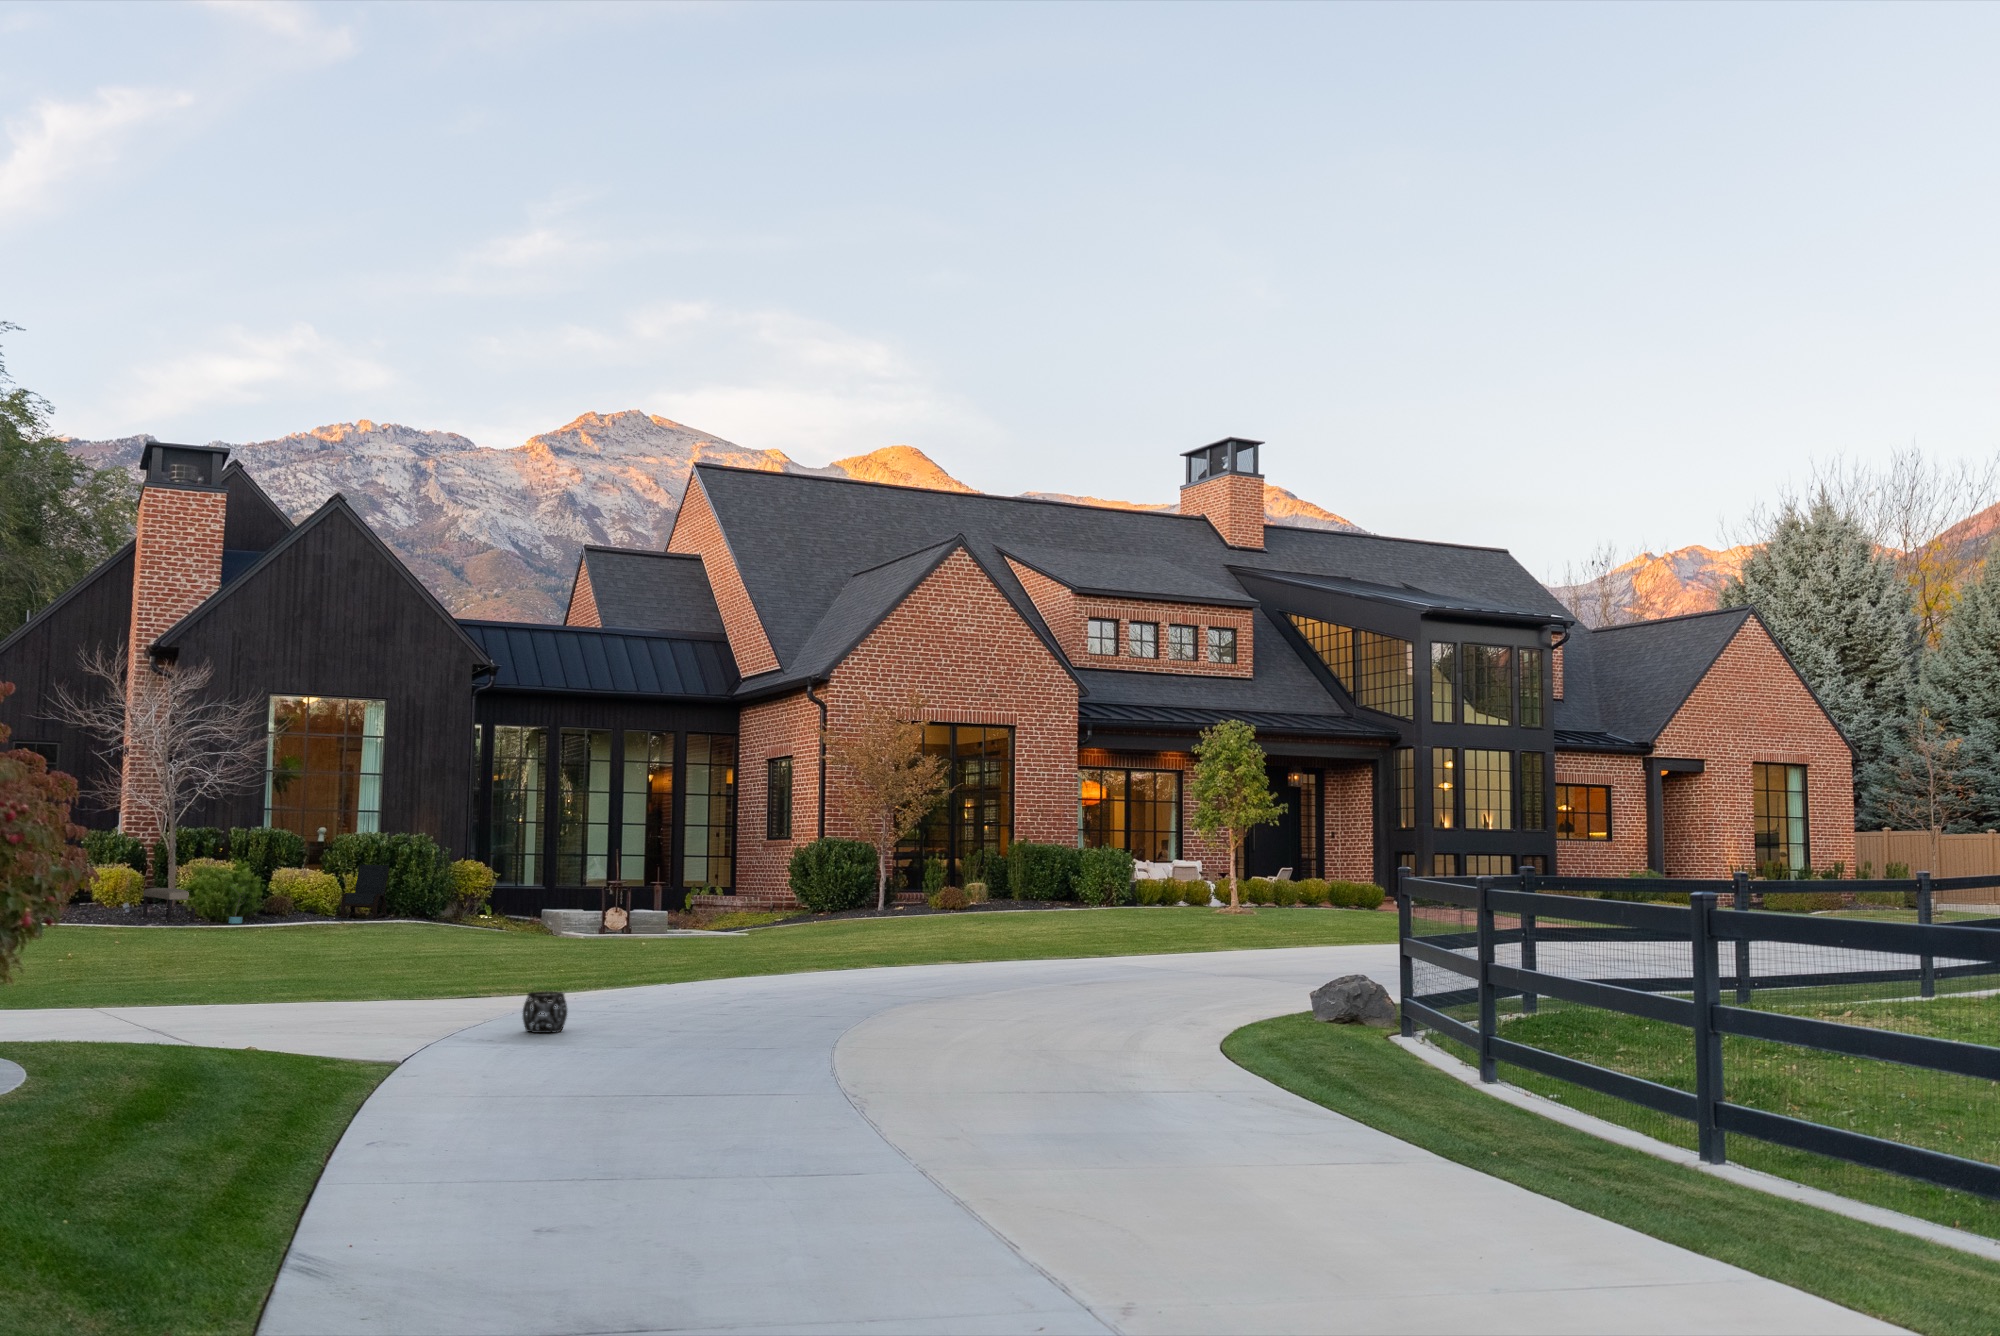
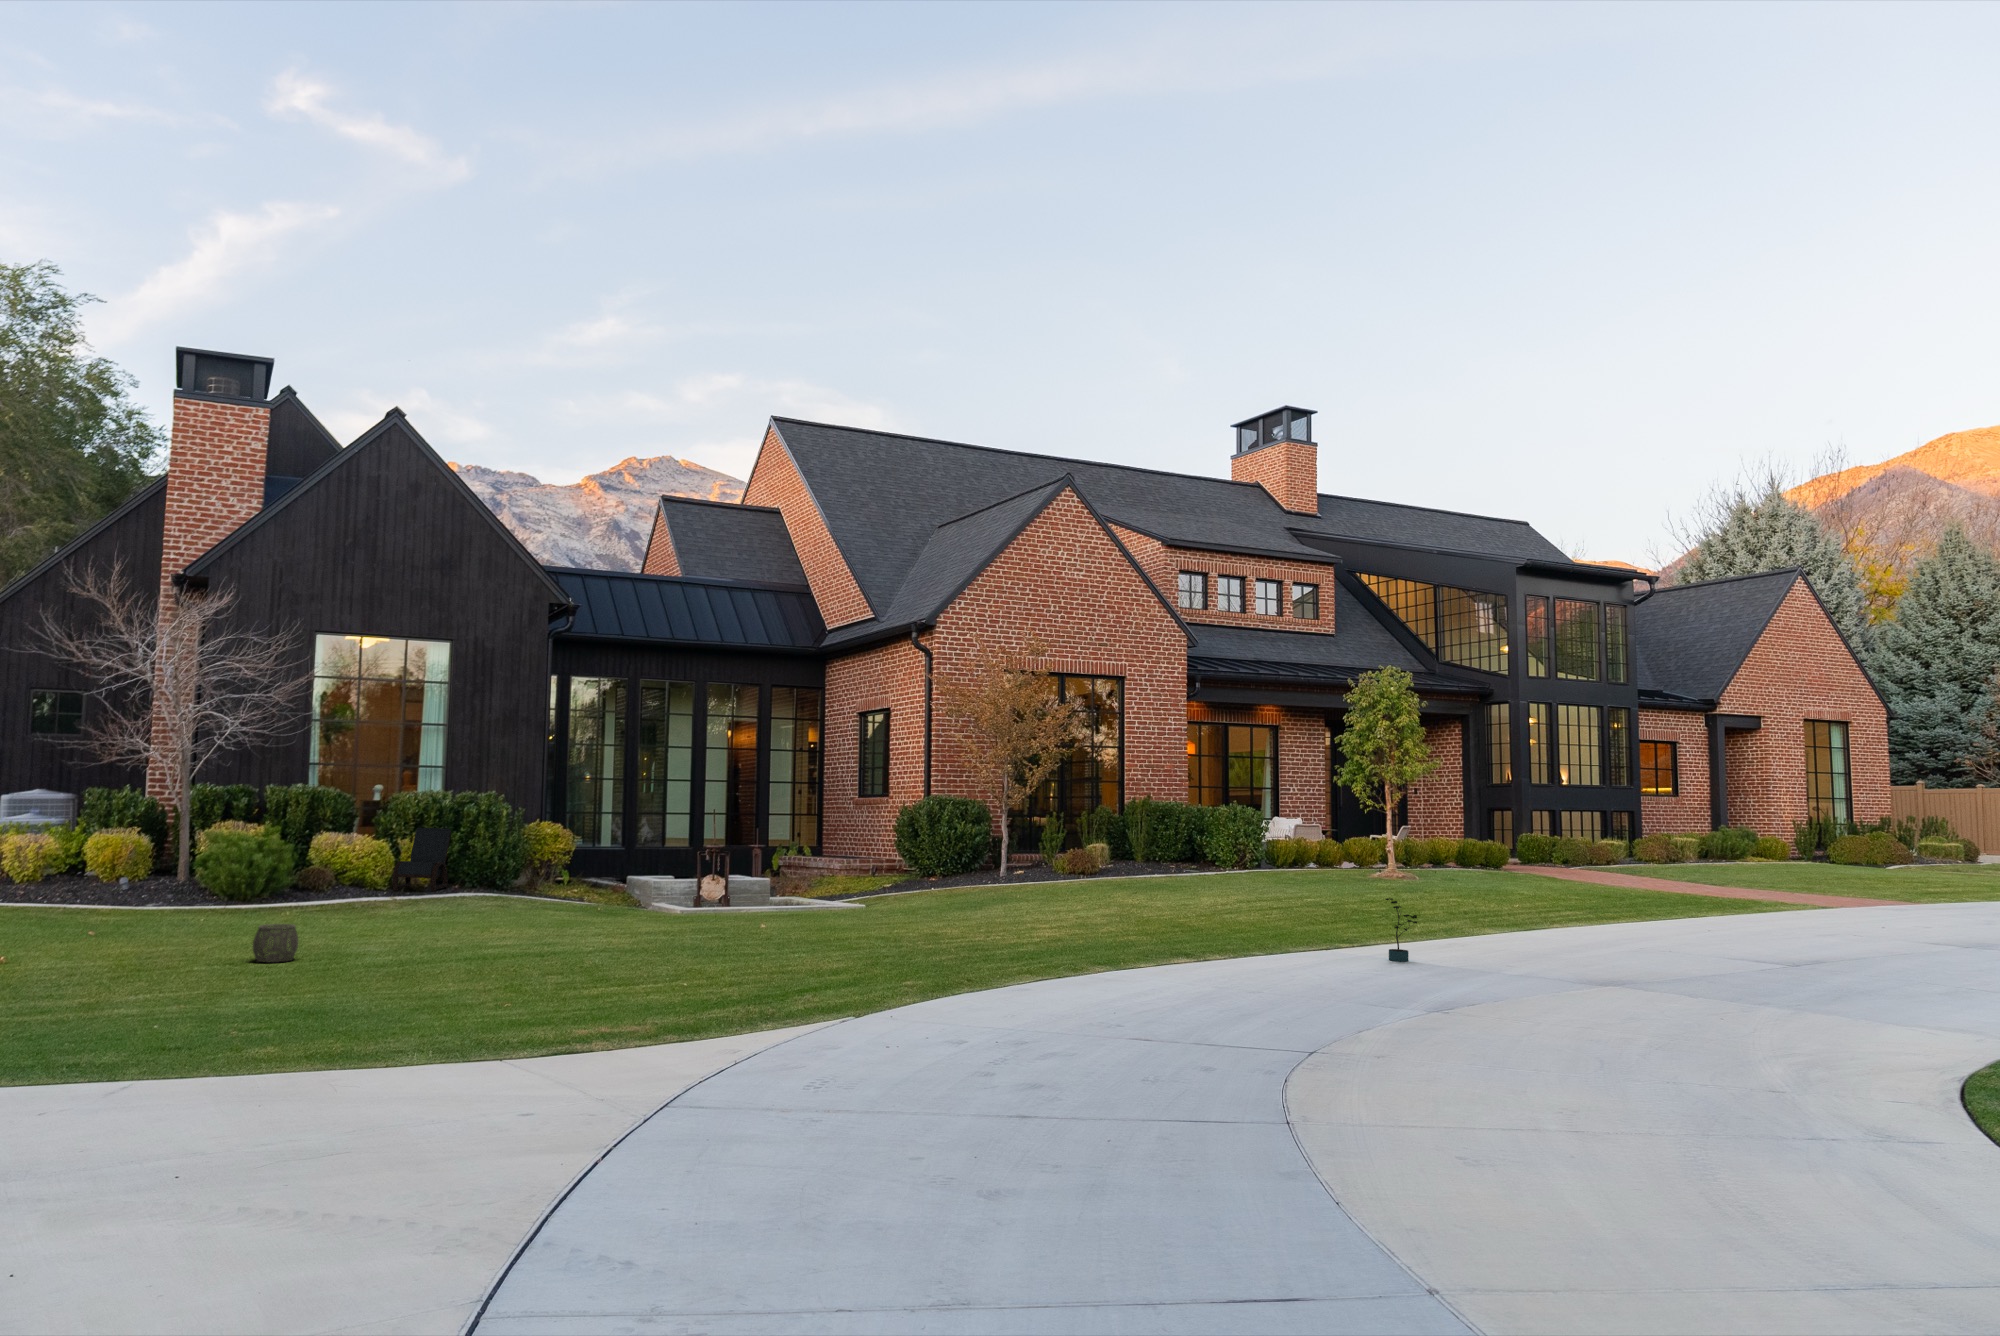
potted plant: present [228,882,252,923] -> present [1386,898,1417,961]
bench: present [143,888,195,922] -> none [150,858,214,900]
woven basket: present [523,991,567,1033] -> present [253,924,299,963]

